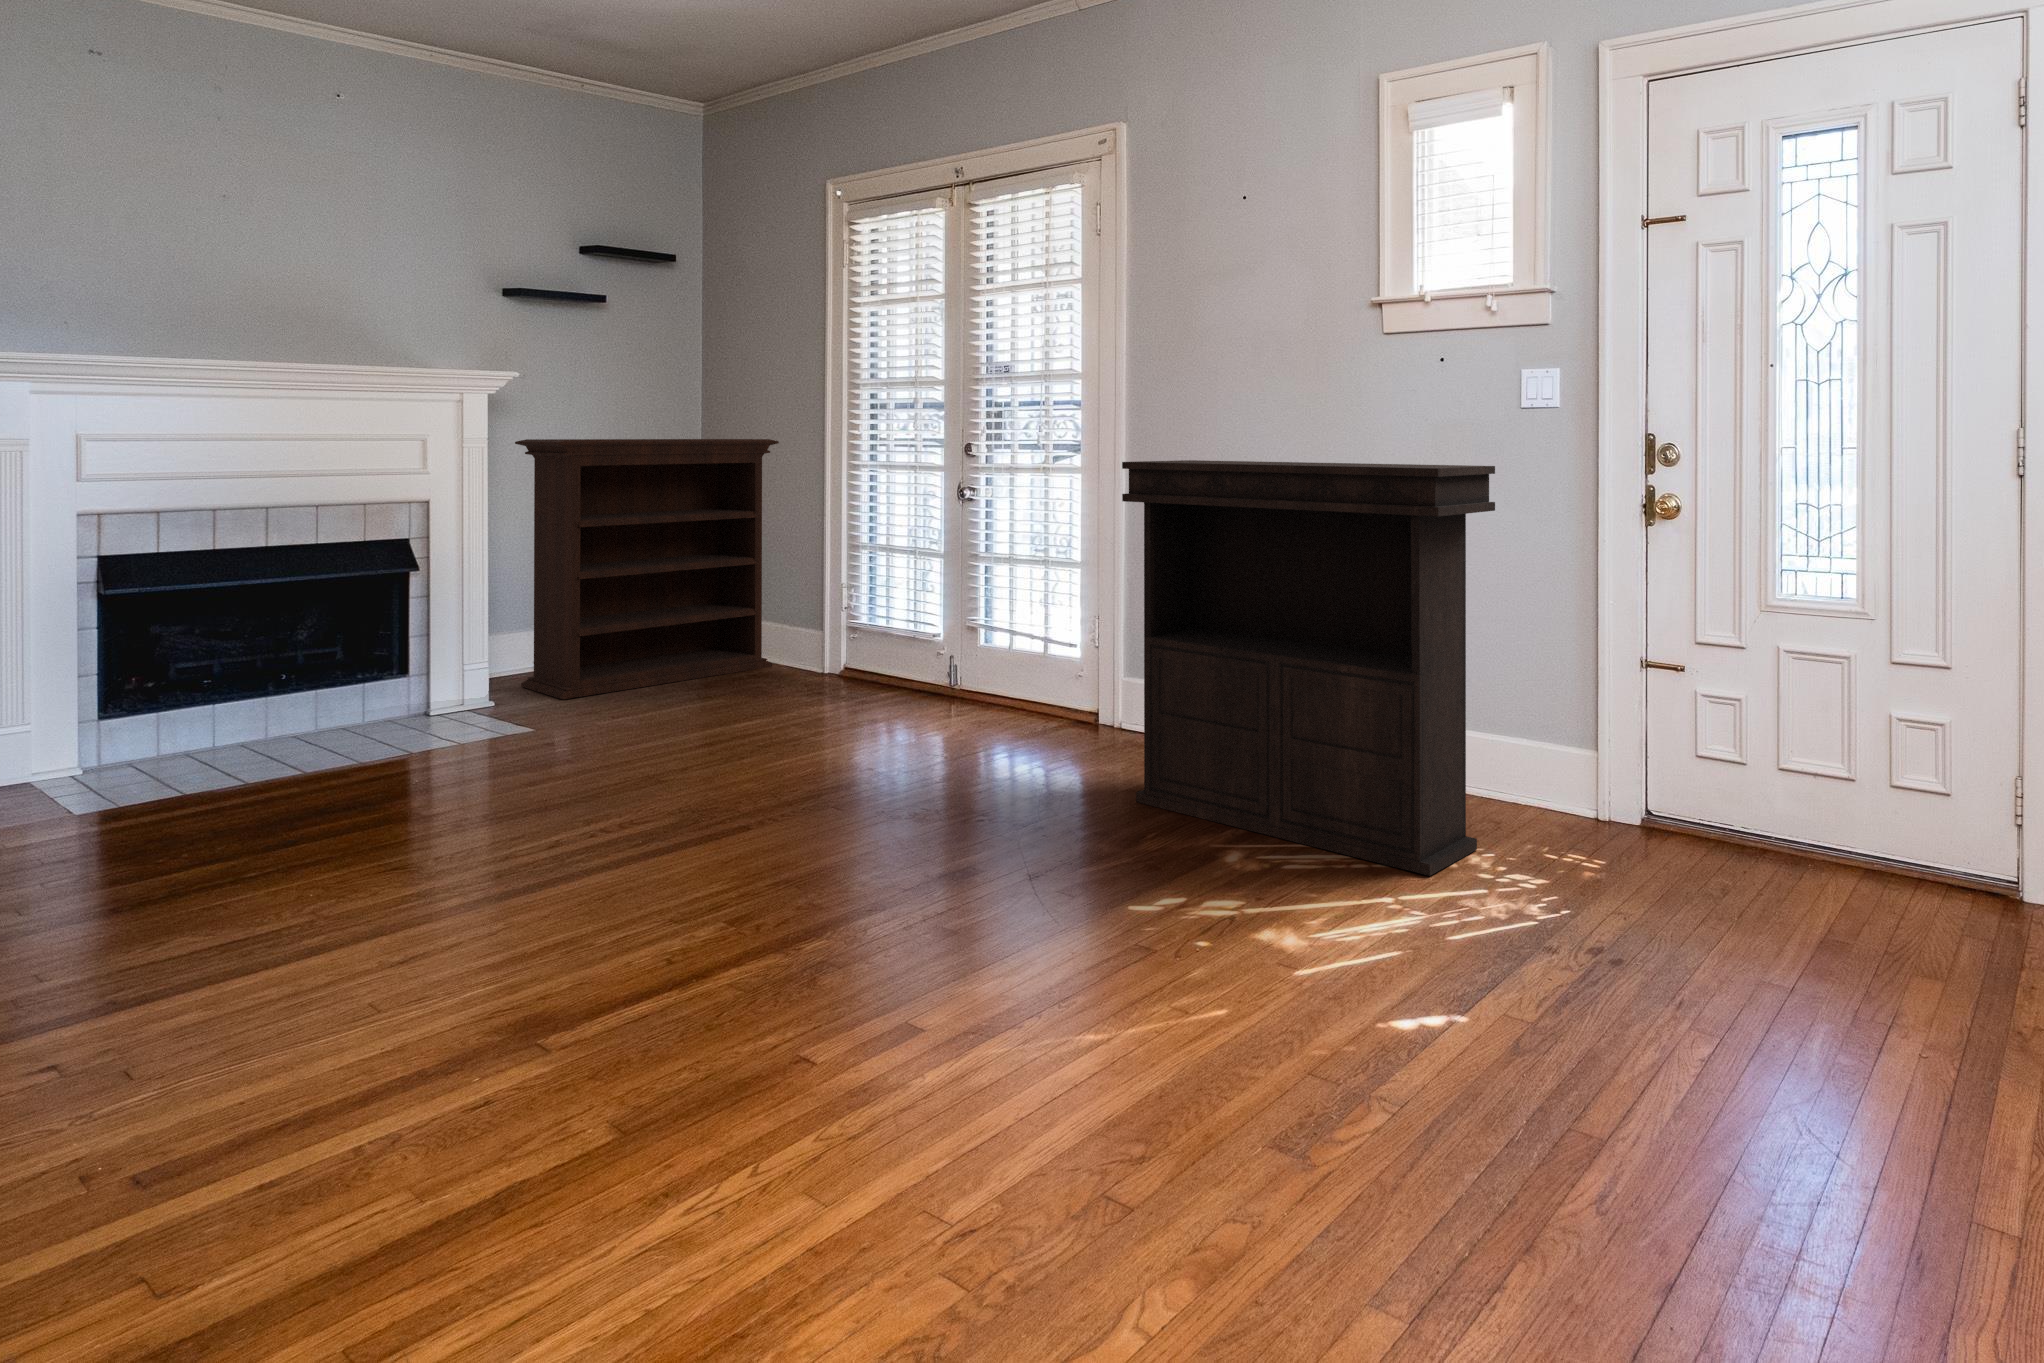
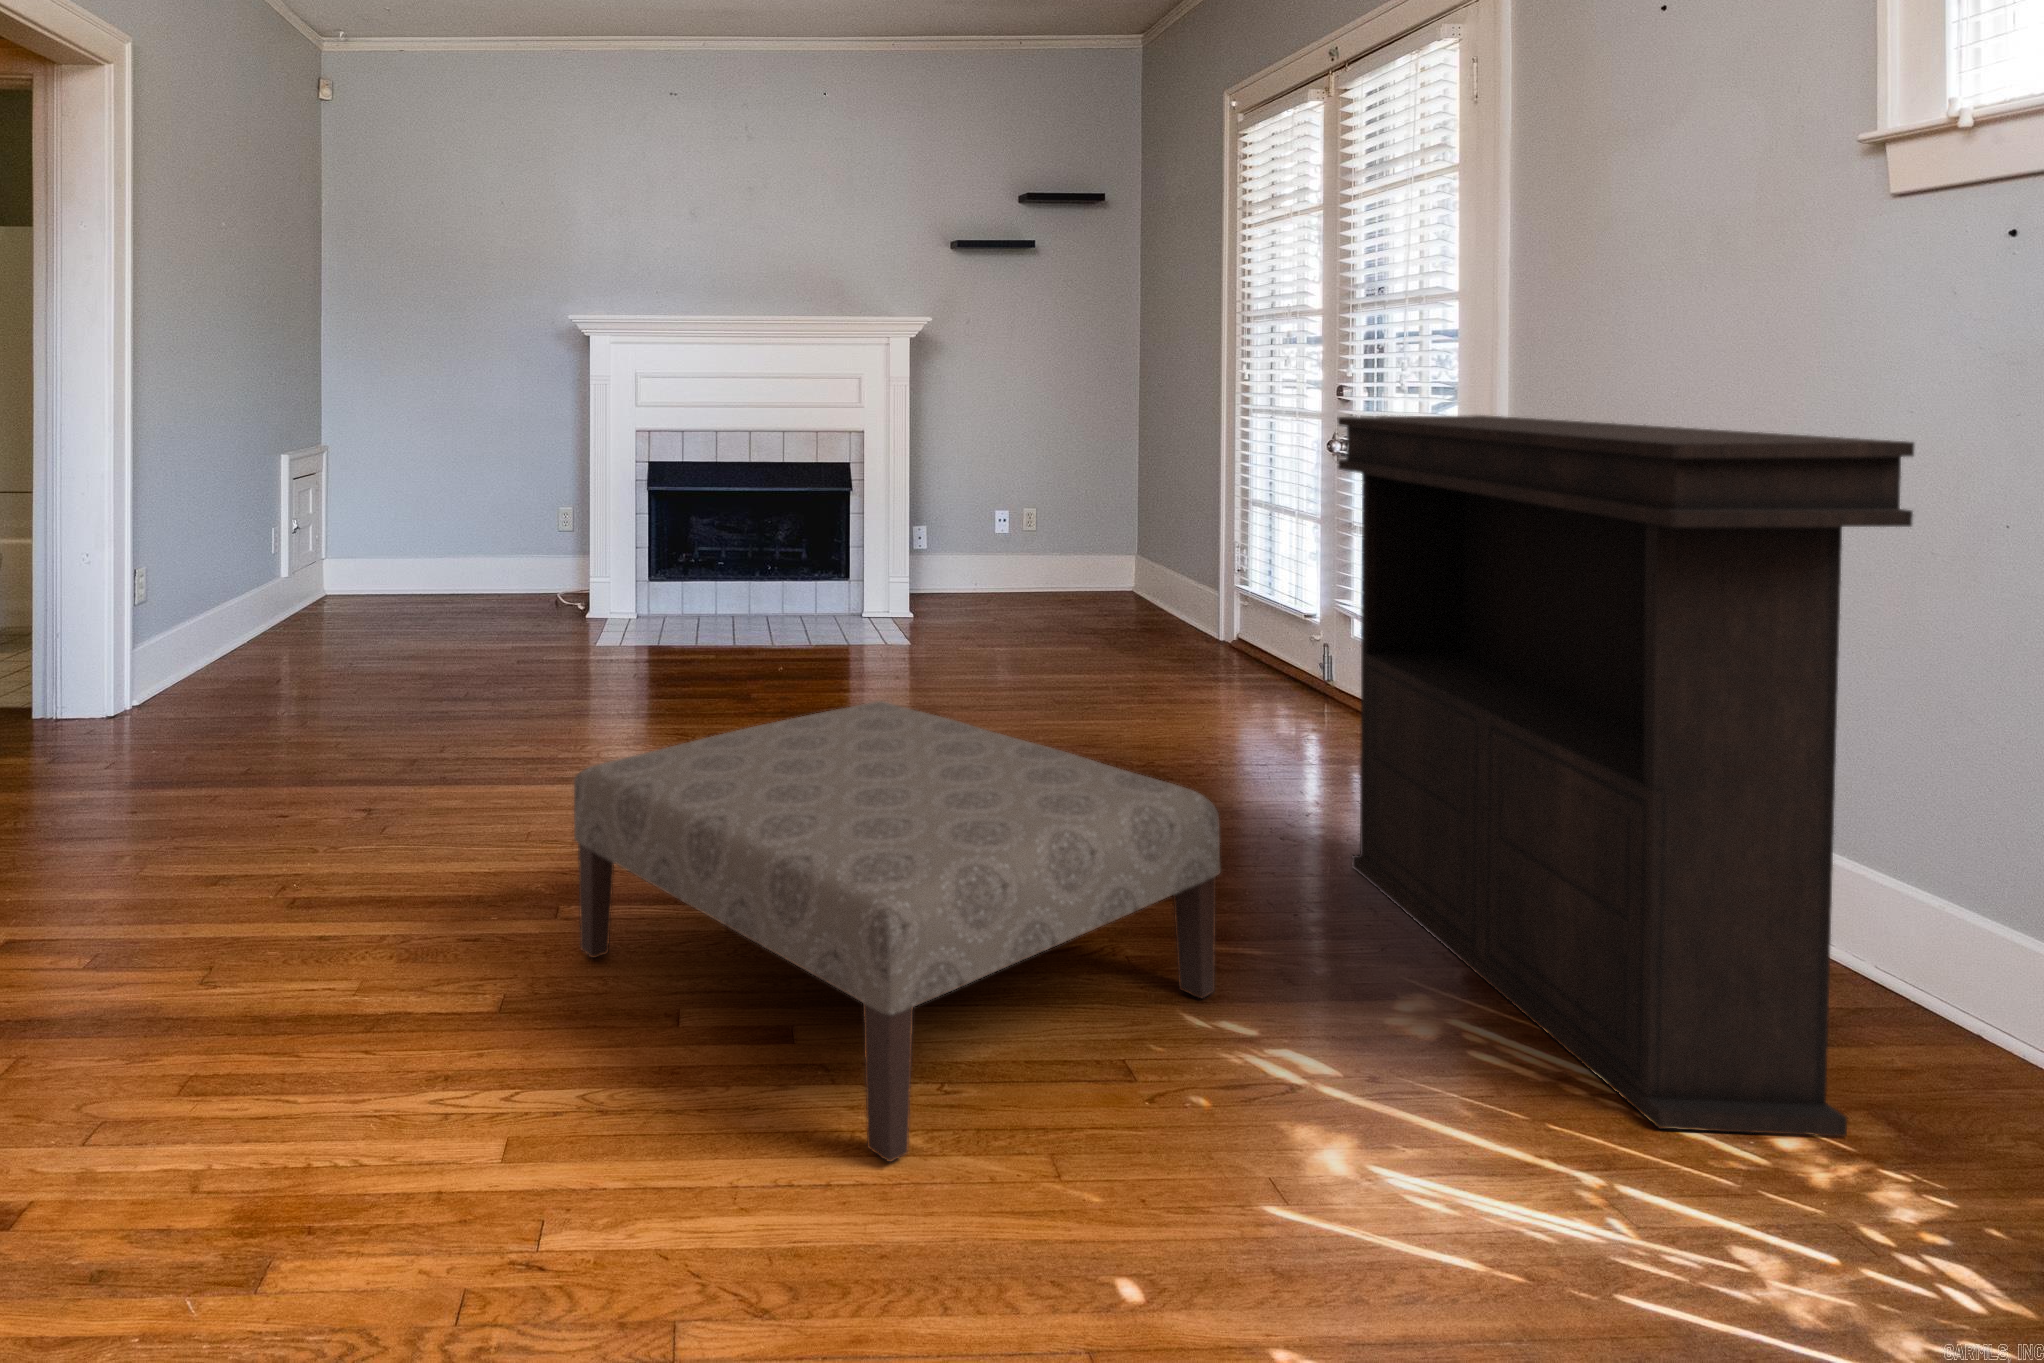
bookshelf: present [515,439,779,699] -> none [941,380,1187,623]
ottoman: none [686,746,1193,1092] -> present [574,701,1221,1162]

